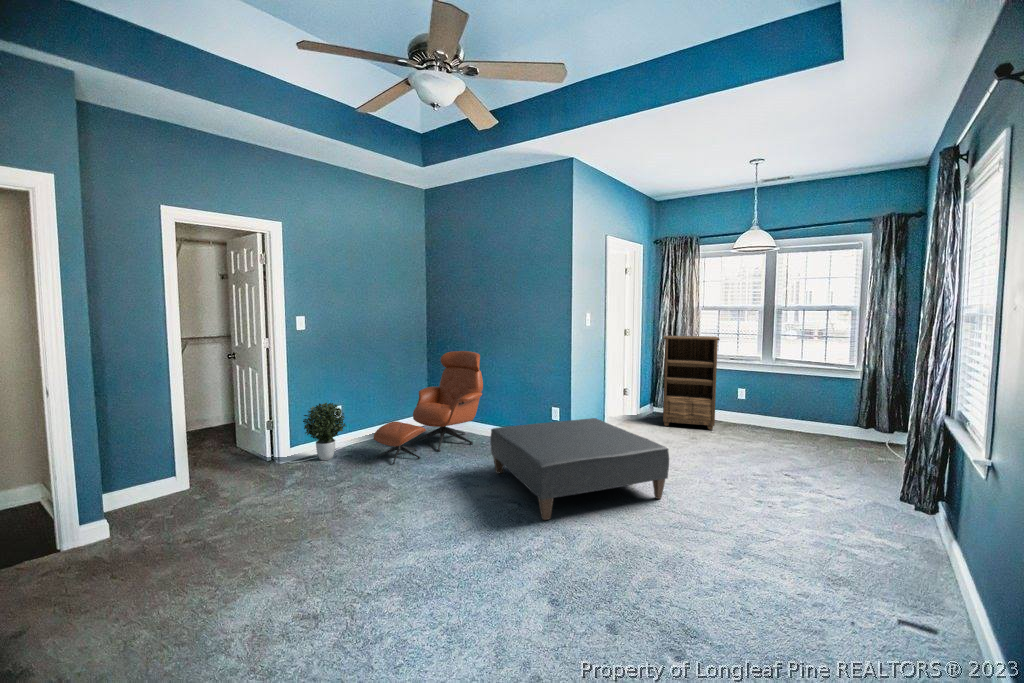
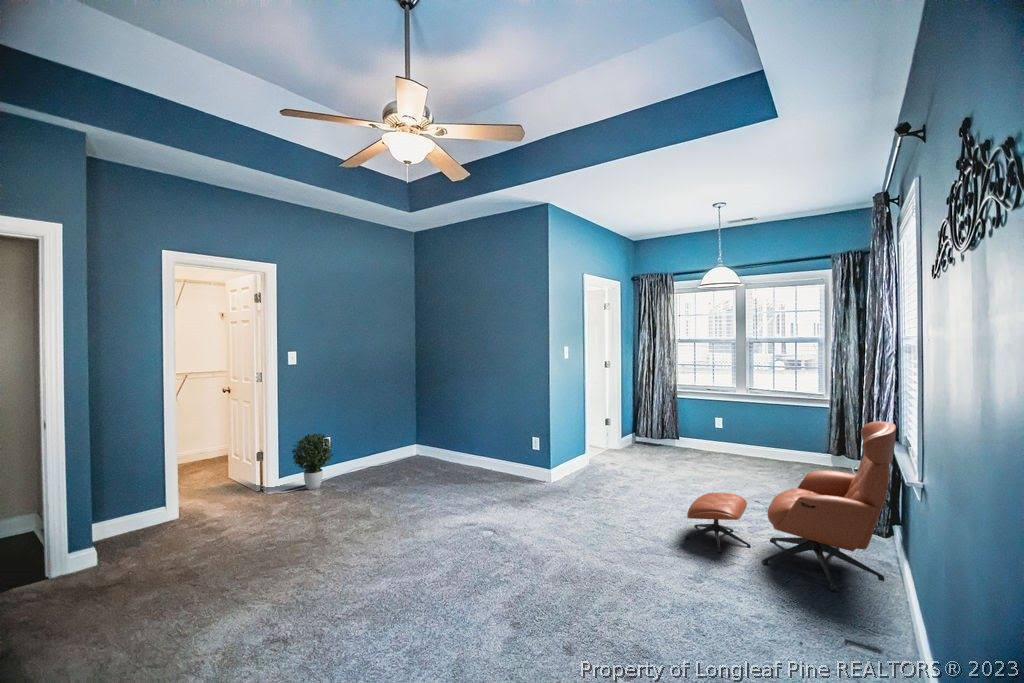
bookshelf: present [663,336,720,430] -> none [641,367,694,458]
lounge chair: present [374,351,483,464] -> present [685,421,896,592]
ottoman: present [490,418,669,520] -> none [470,447,639,546]

